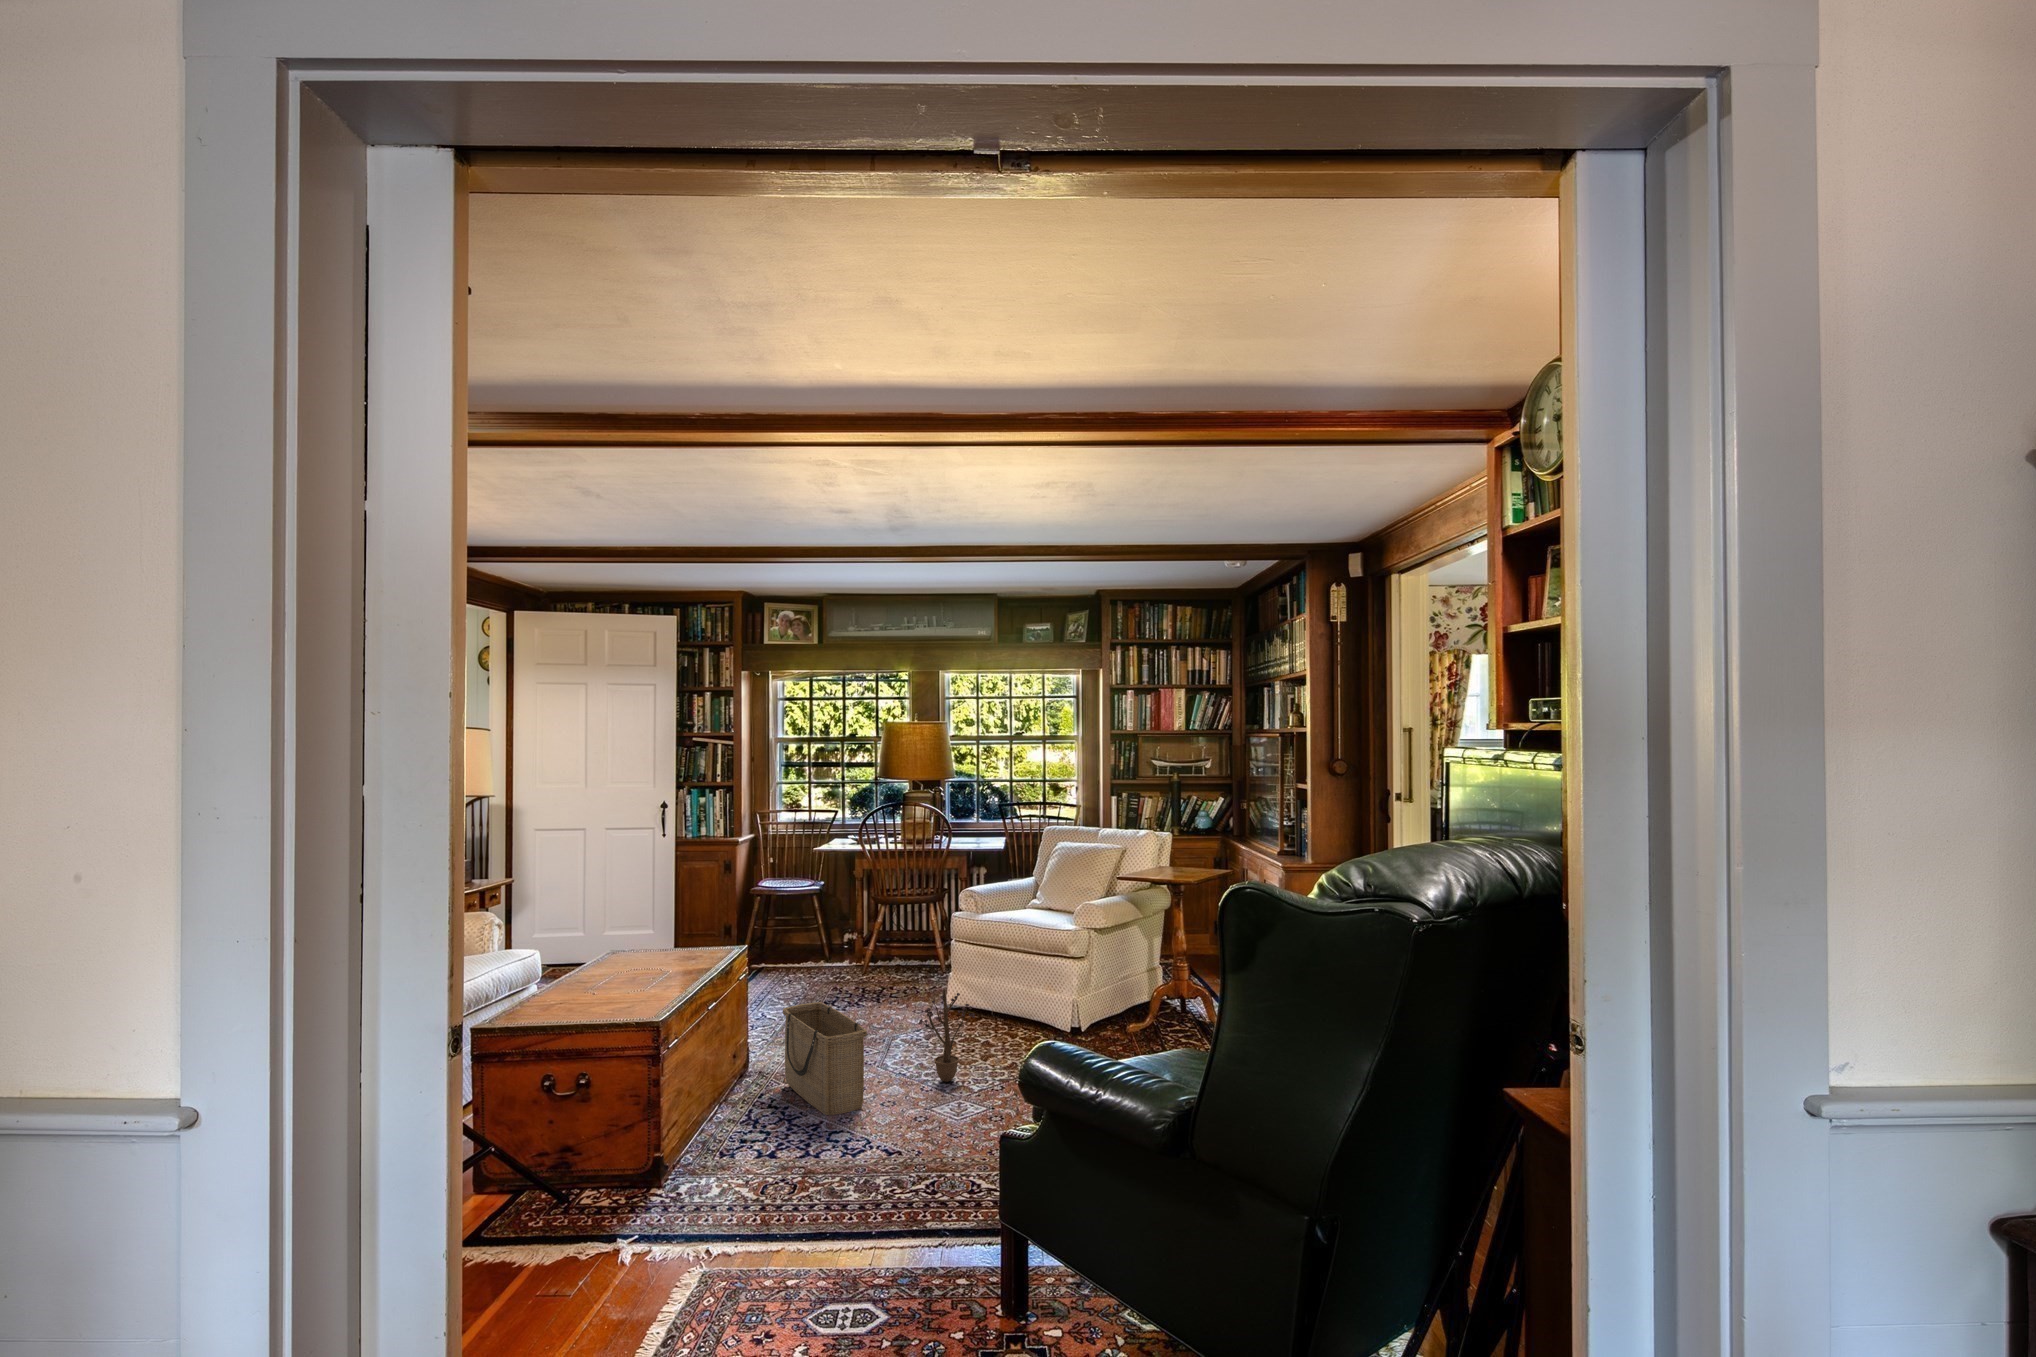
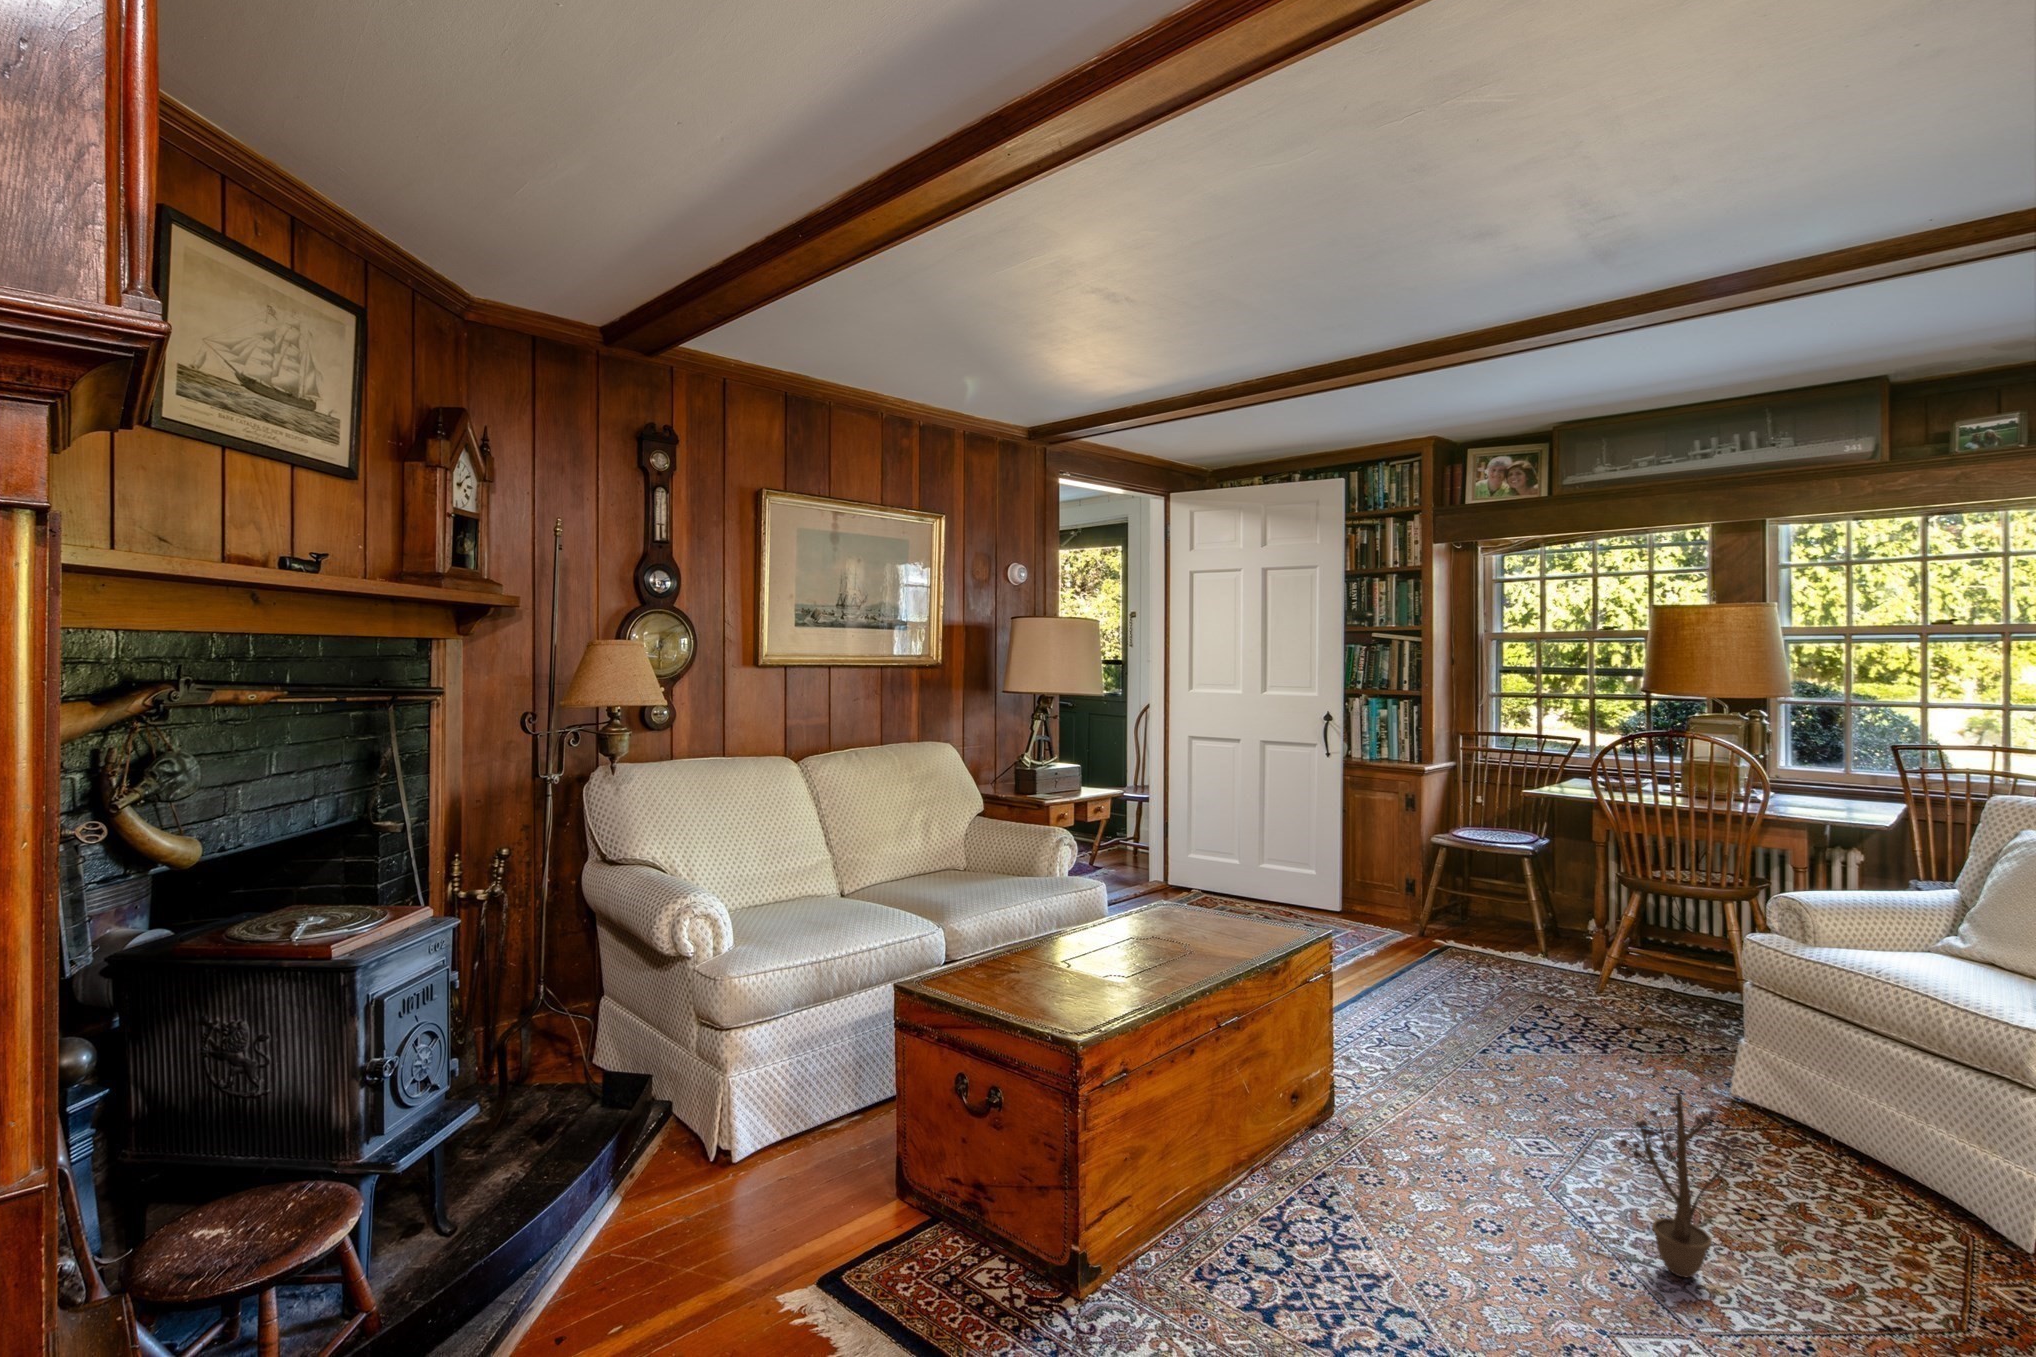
basket: present [783,1002,867,1115] -> none [1362,1045,1490,1276]

